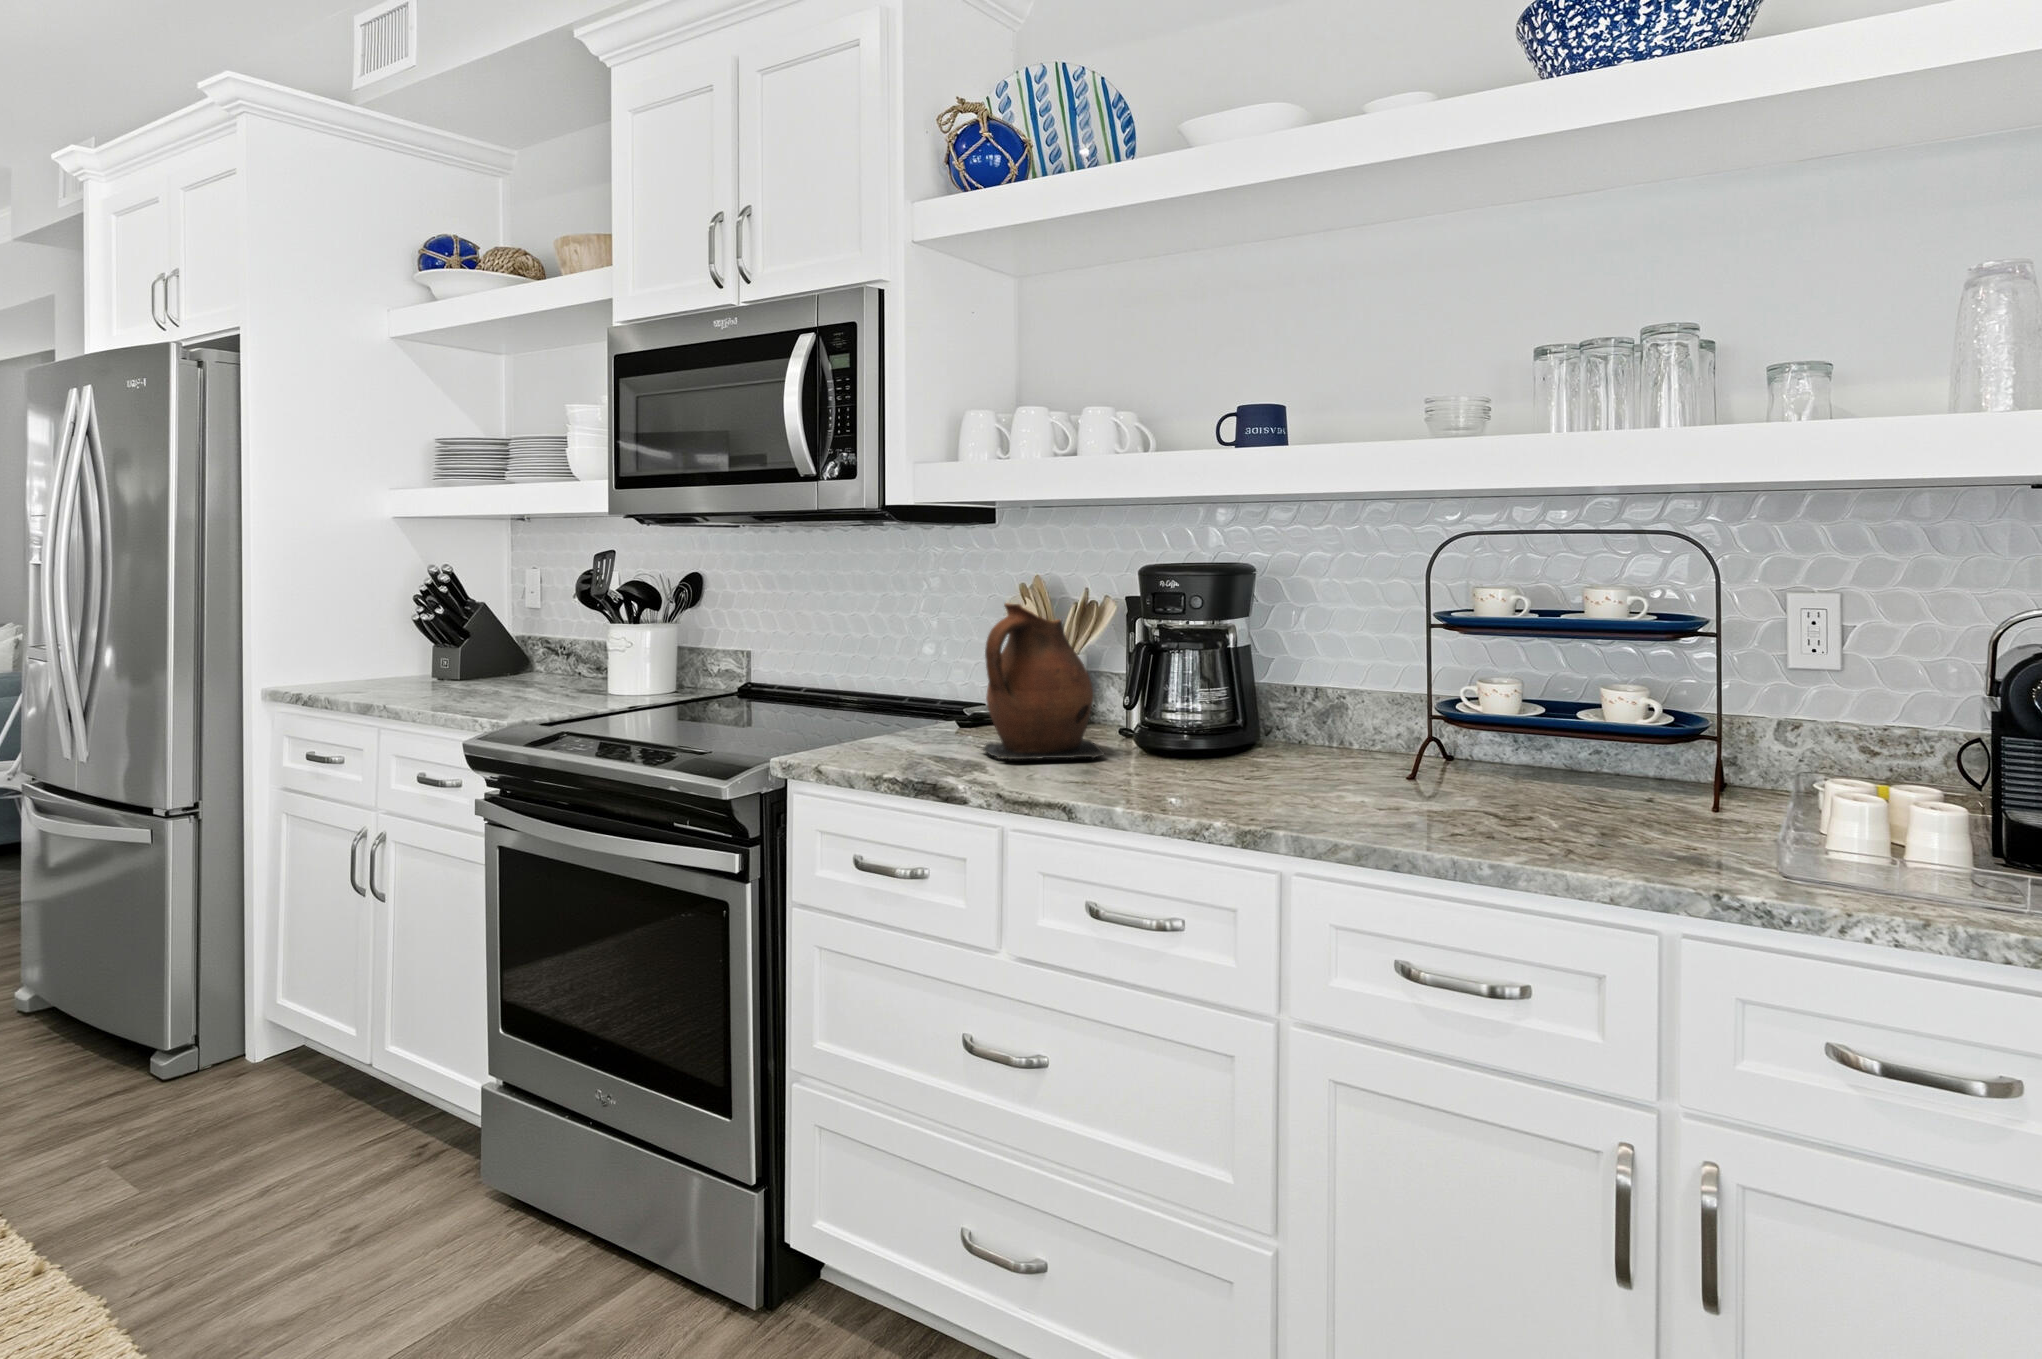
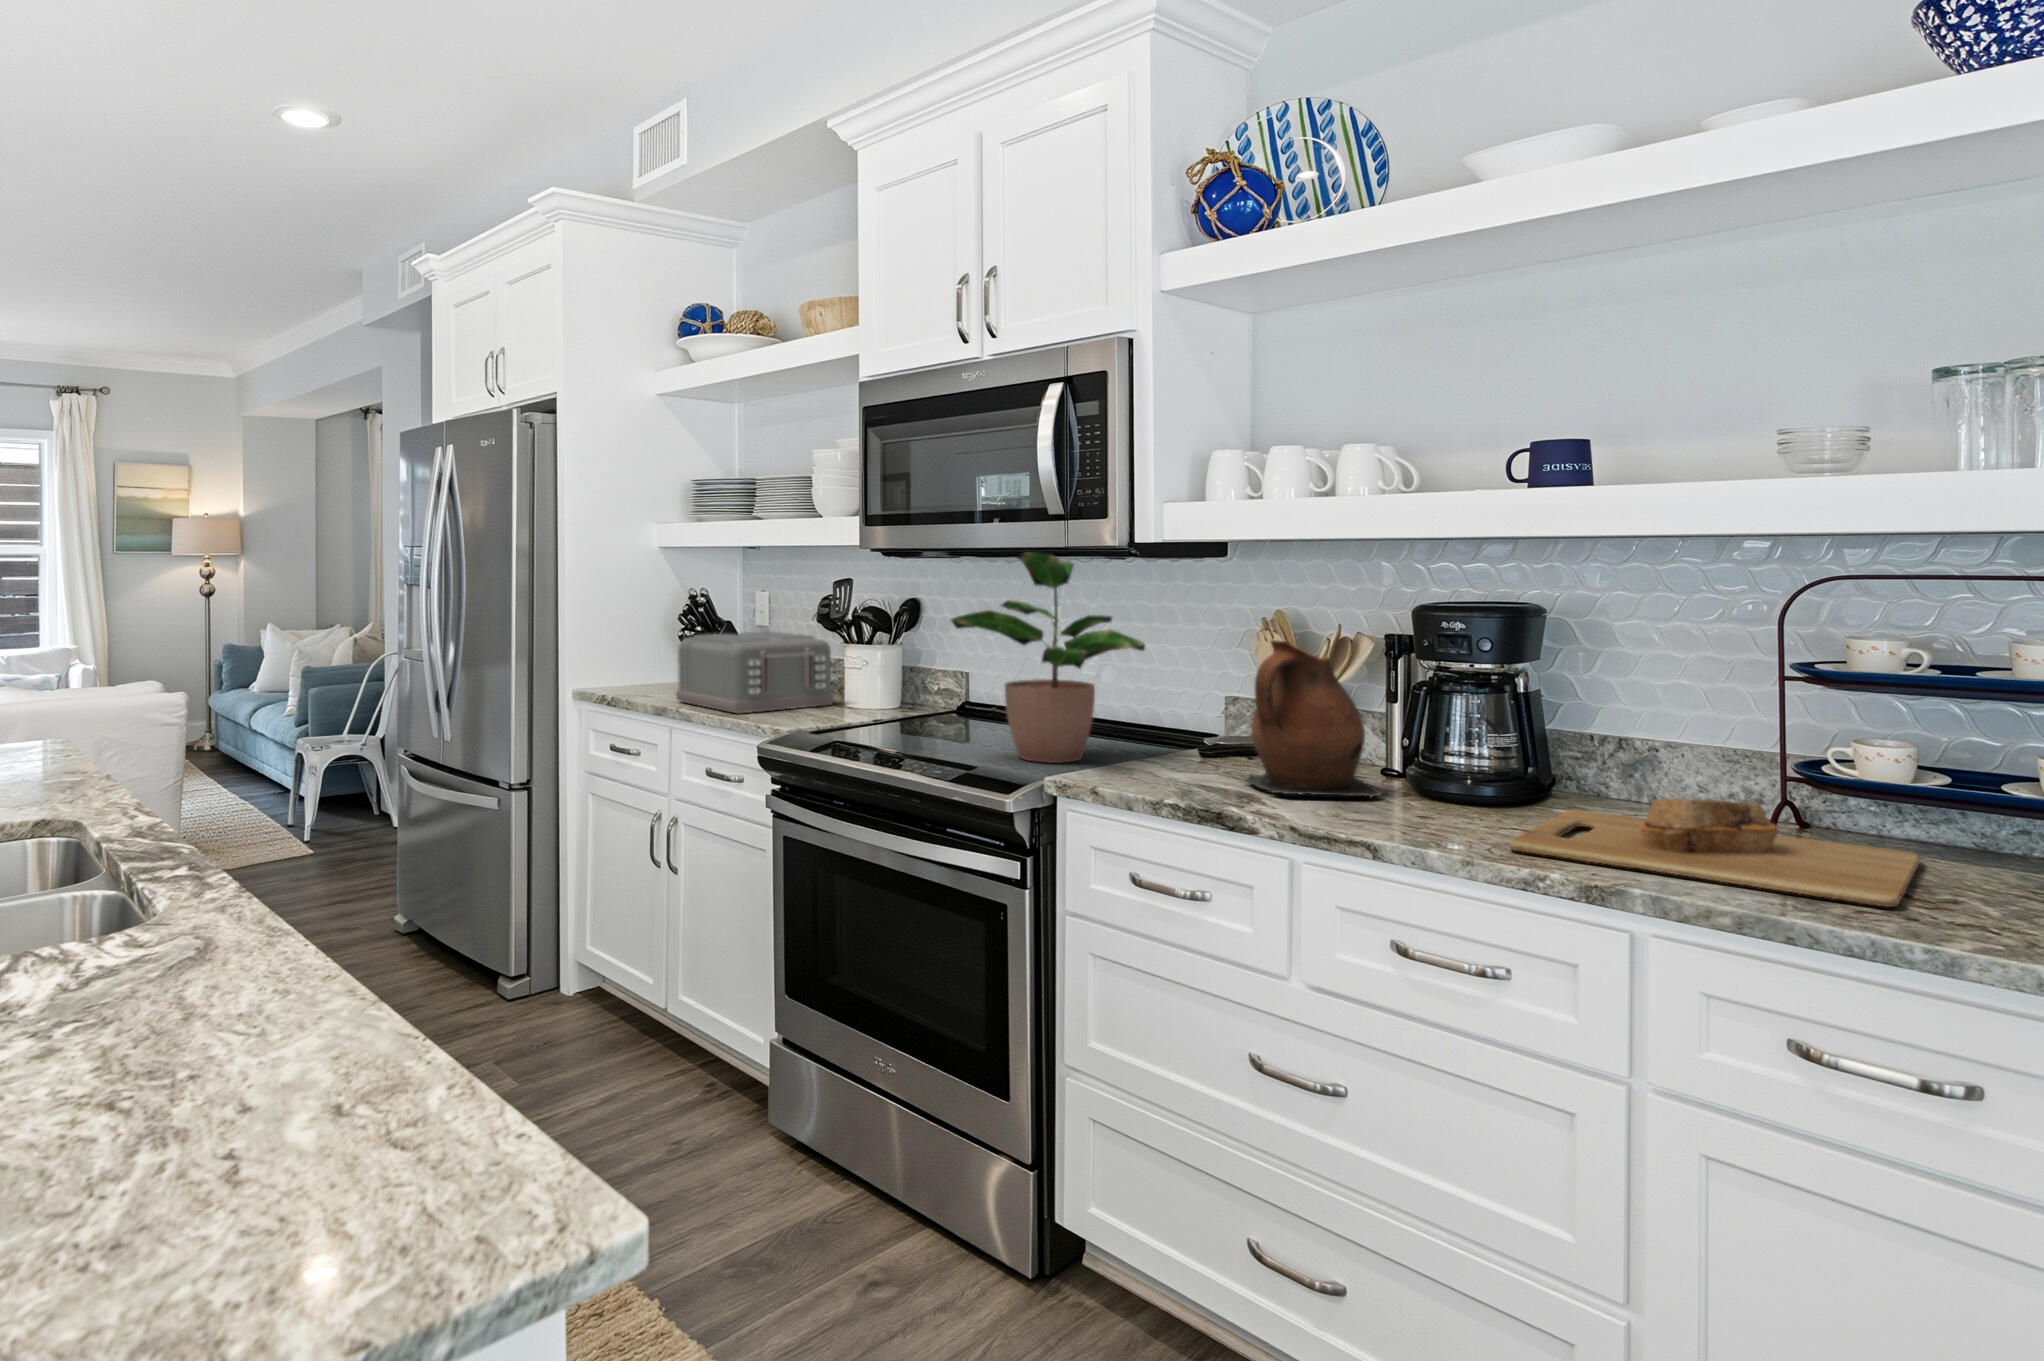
potted plant: none [683,514,901,742] -> present [951,552,1145,763]
toaster: none [393,614,590,707] -> present [676,631,834,714]
cutting board: none [1191,740,1520,826] -> present [1509,798,1919,907]

